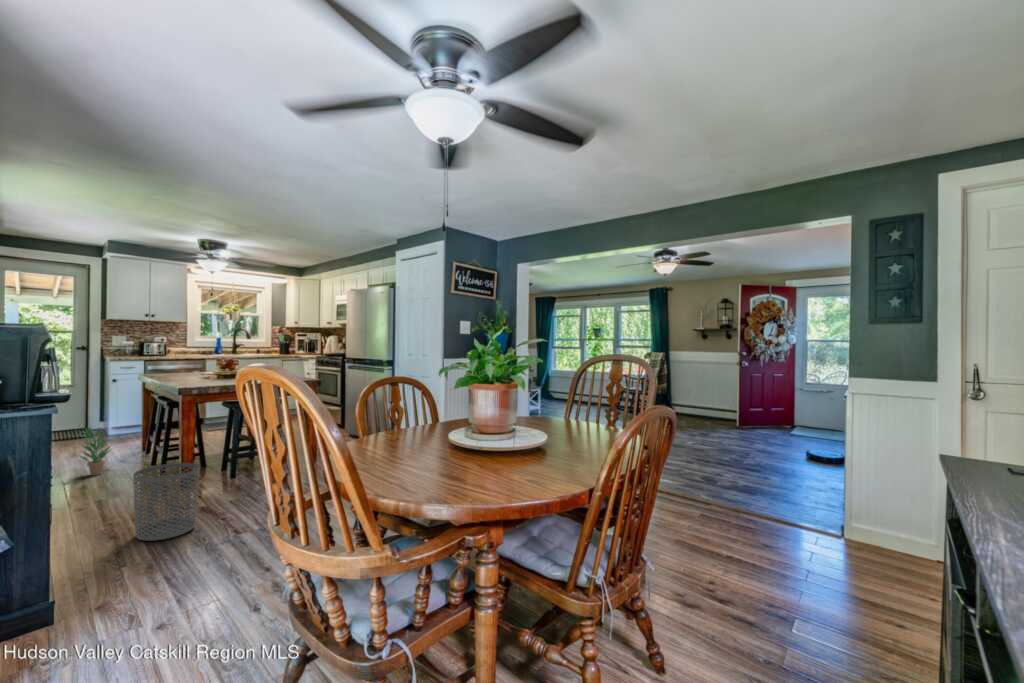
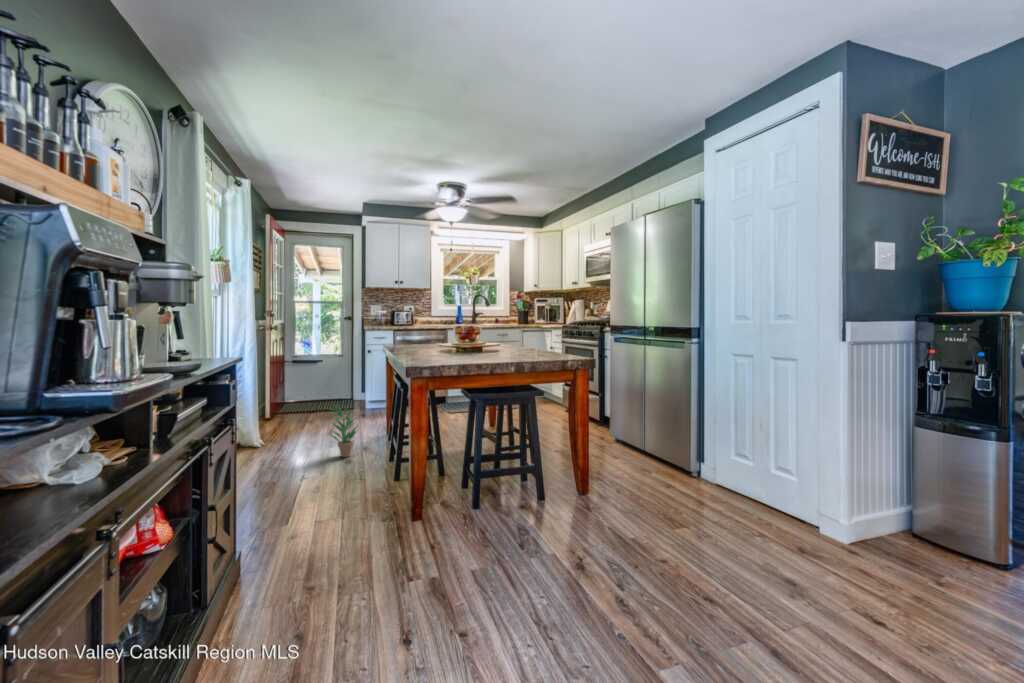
waste bin: present [133,463,200,541] -> none [351,477,430,595]

